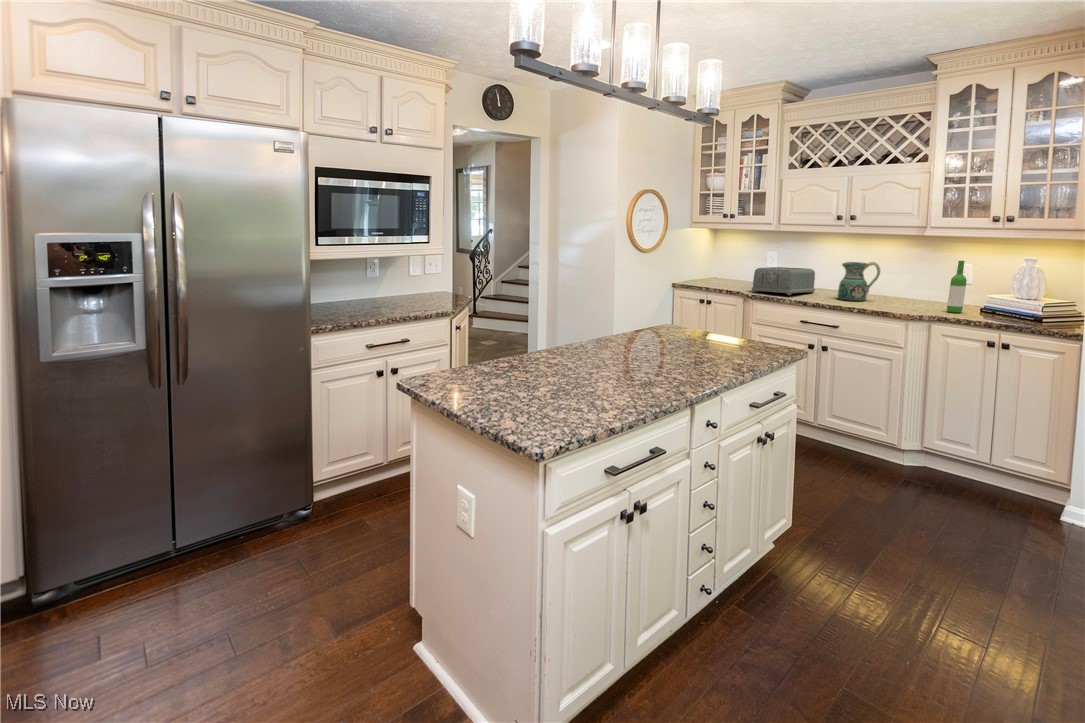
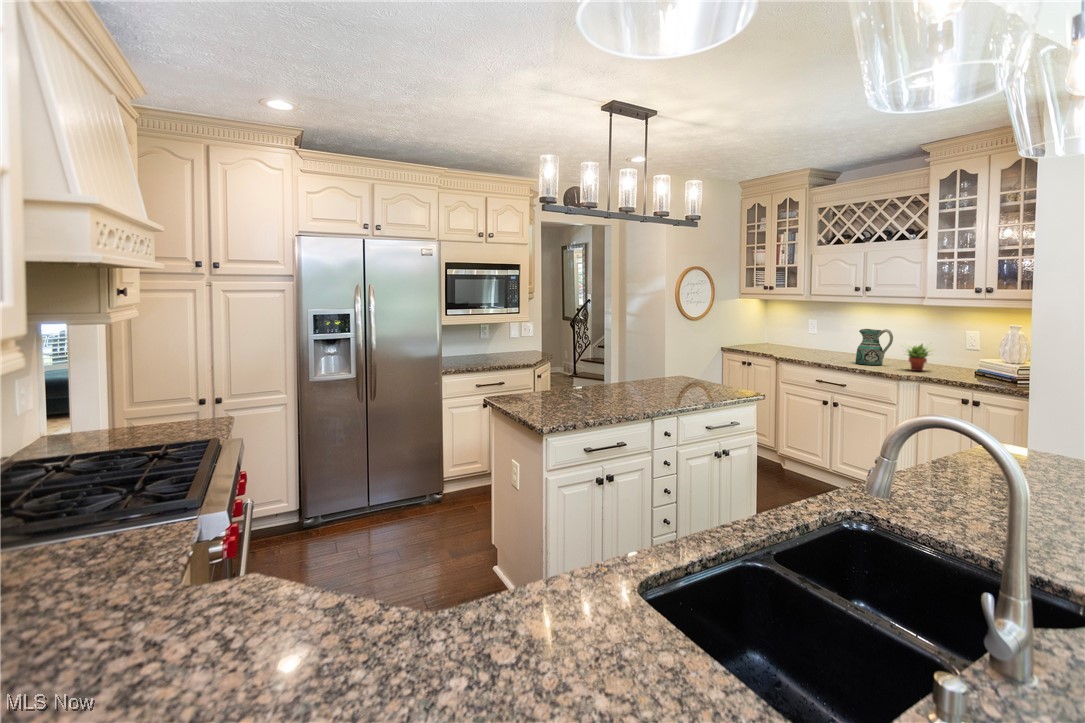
wine bottle: present [947,261,967,313] -> none [945,328,962,376]
toaster: present [752,267,815,295] -> none [781,334,842,359]
succulent plant: none [895,276,932,307] -> present [907,344,930,371]

